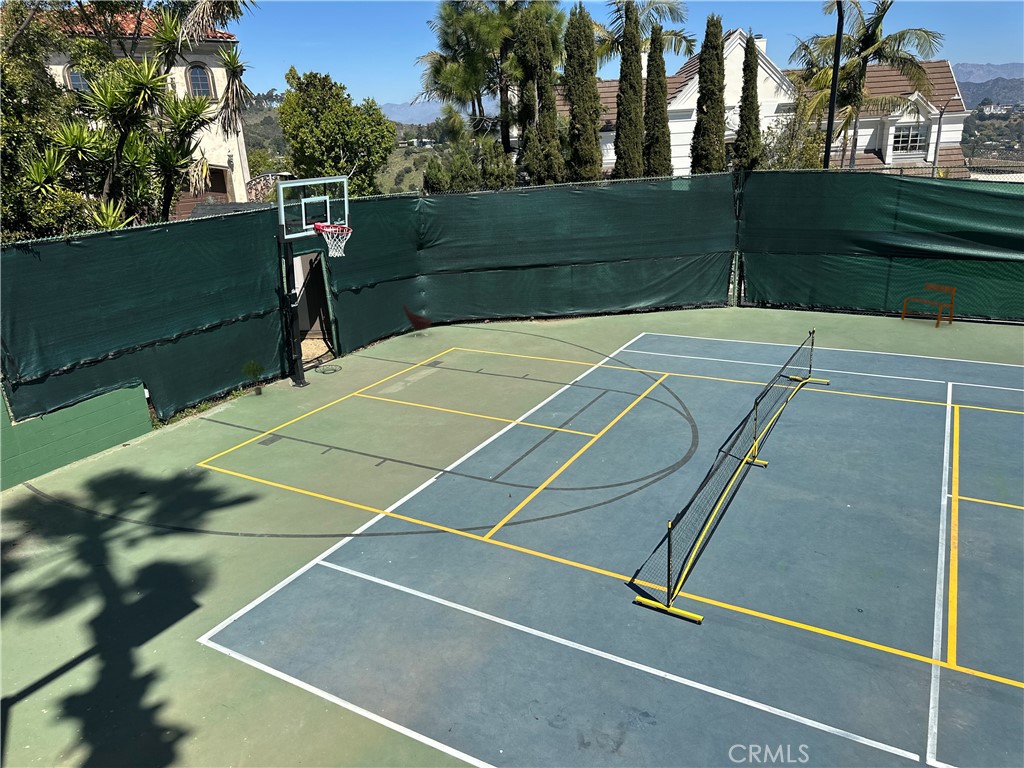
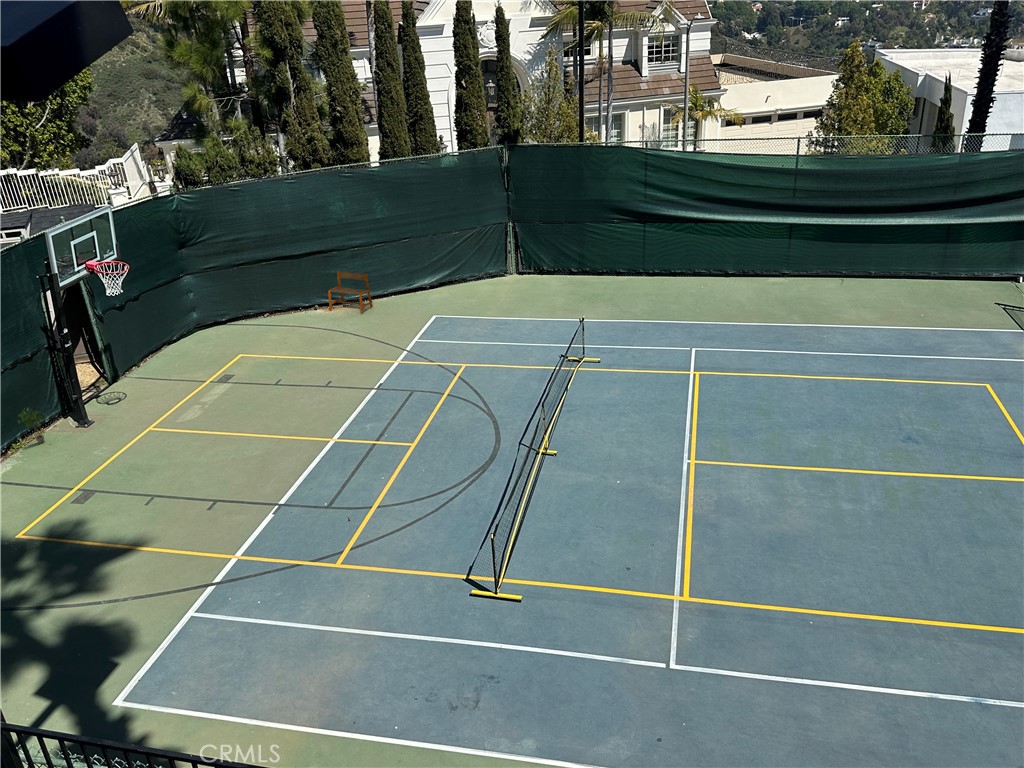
bench: present [901,283,957,328] -> present [328,271,372,314]
chair: present [403,305,431,331] -> none [175,311,211,345]

